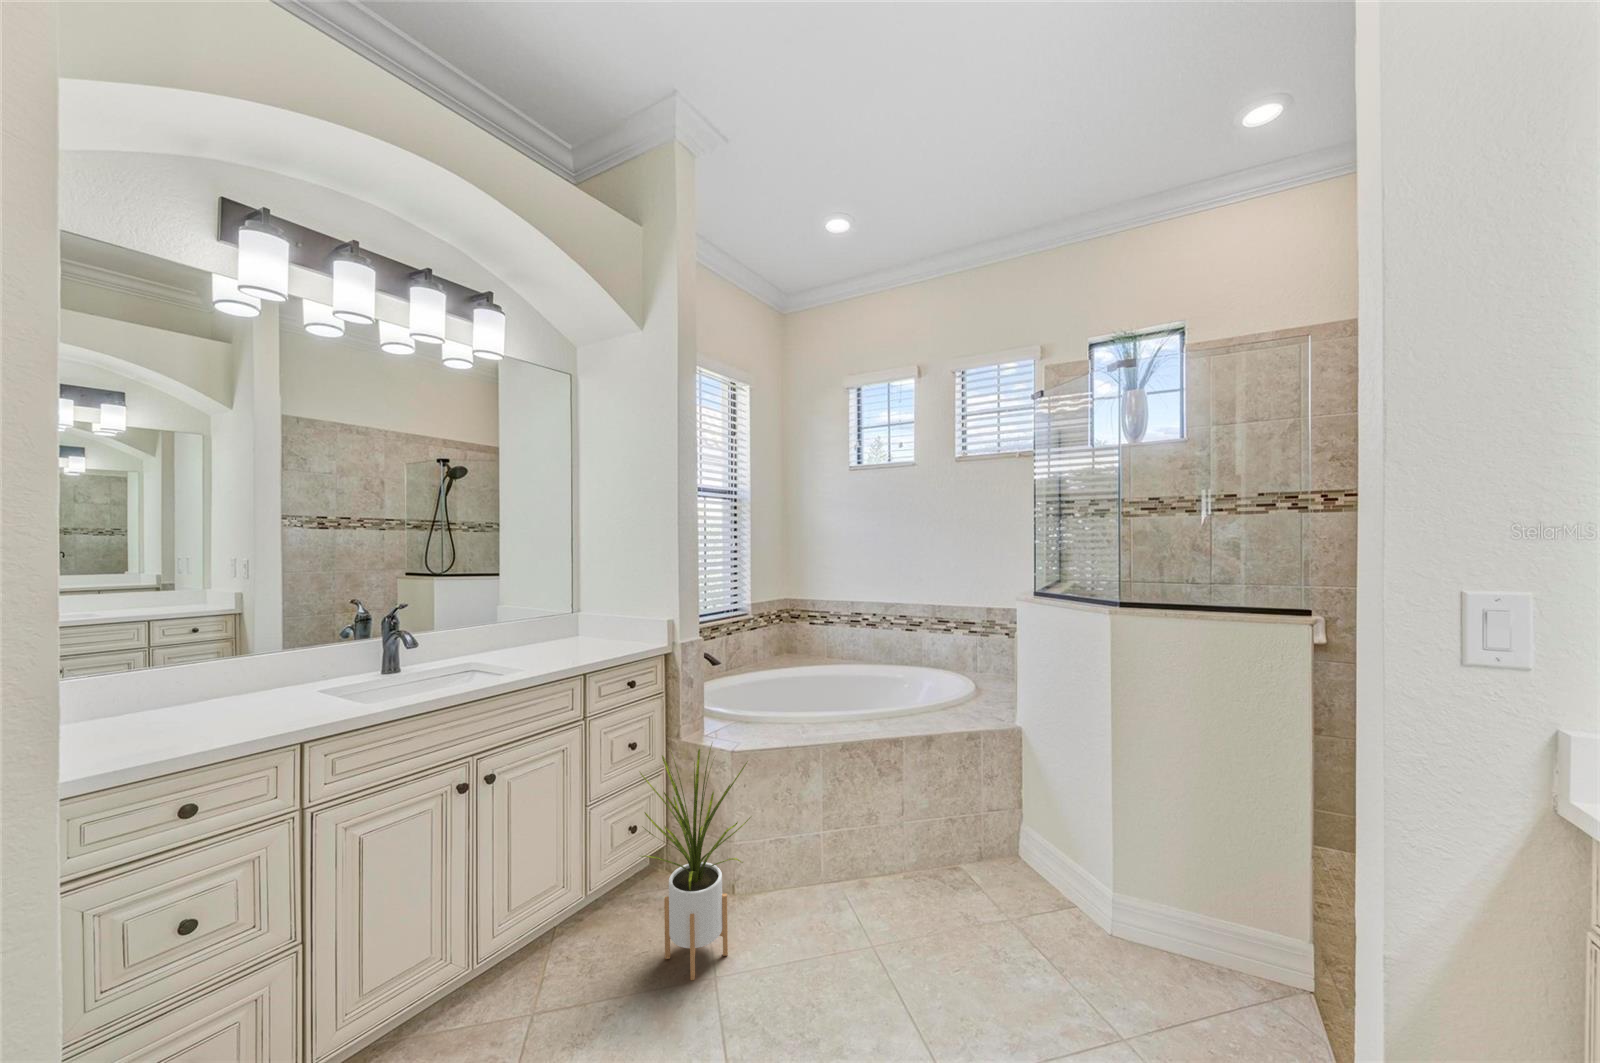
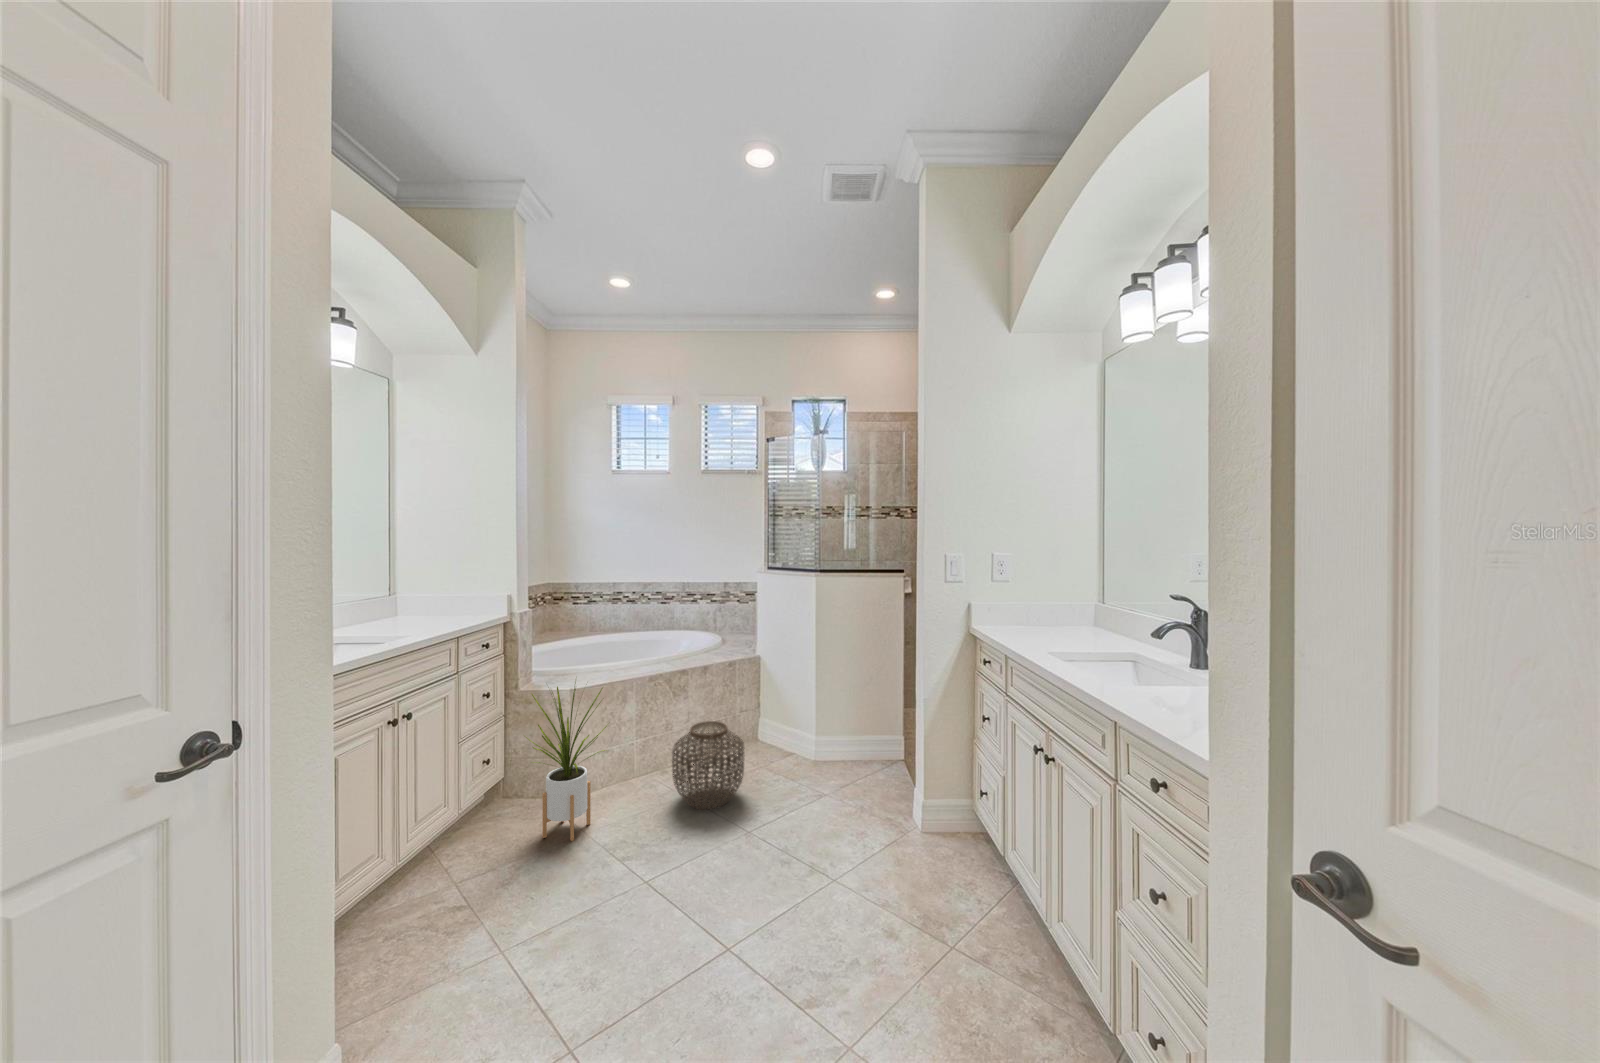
woven basket: none [842,840,958,997] -> present [672,721,744,809]

